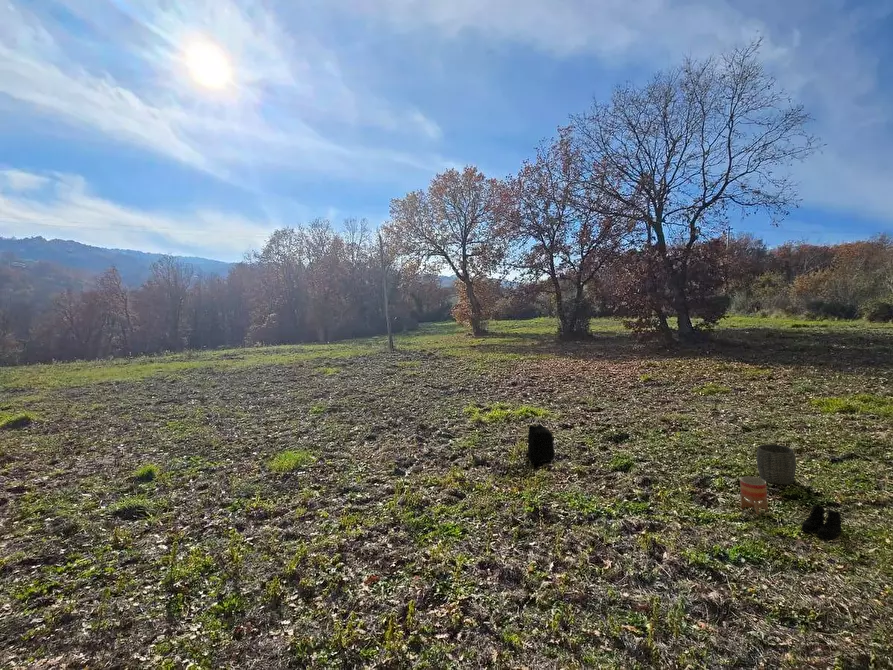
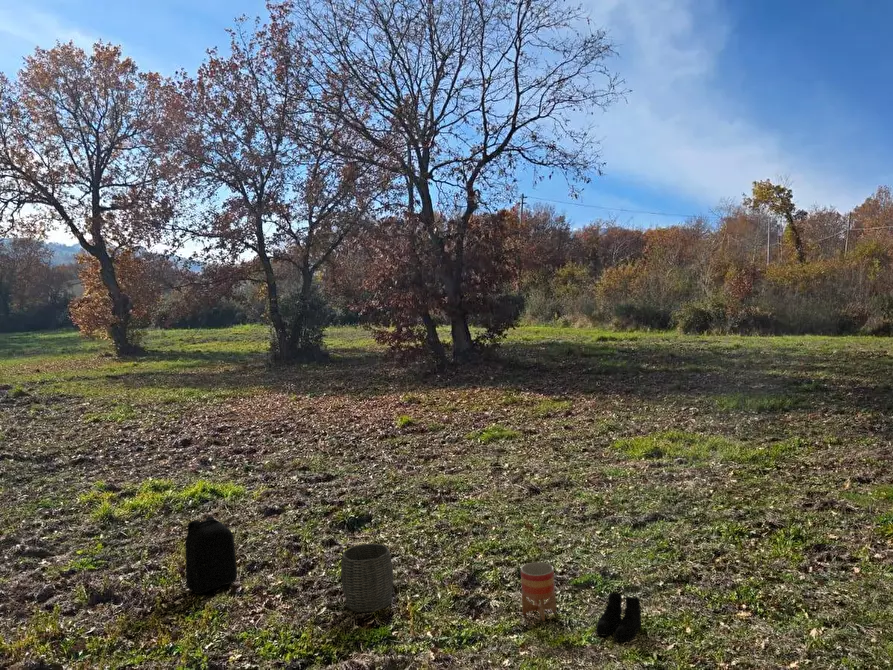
woven basket: present [757,444,796,484] -> present [341,544,393,612]

